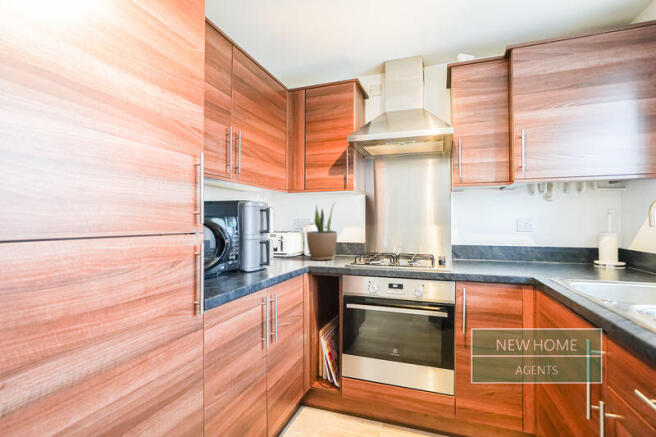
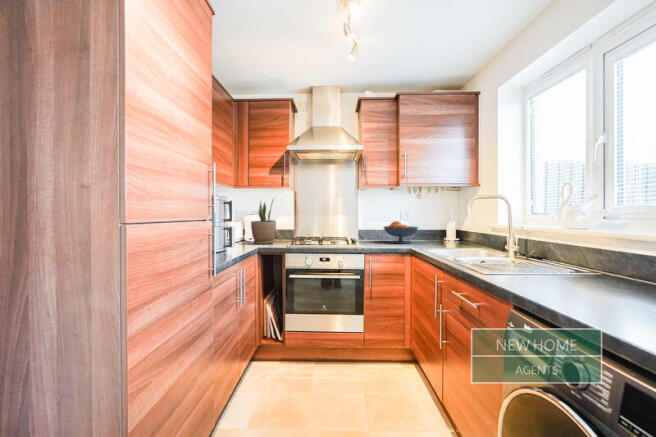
fruit bowl: none [487,233,545,267] -> present [384,221,418,244]

